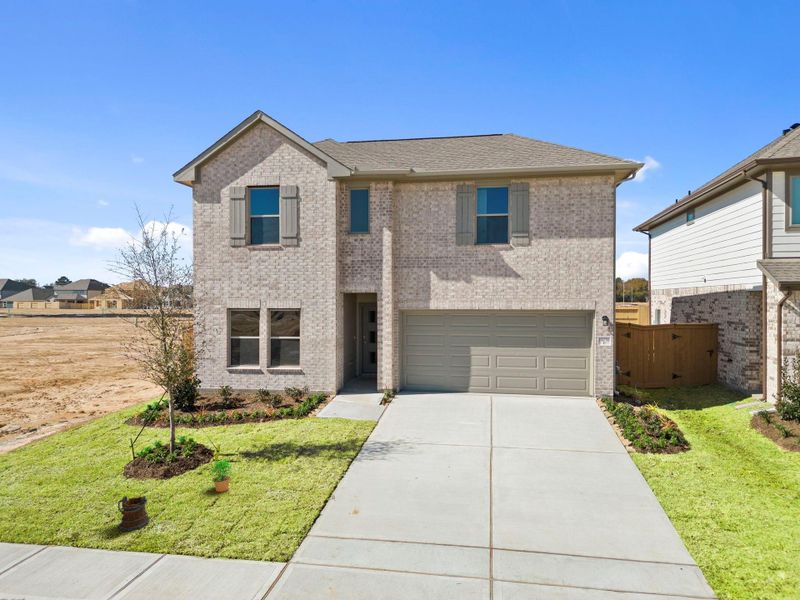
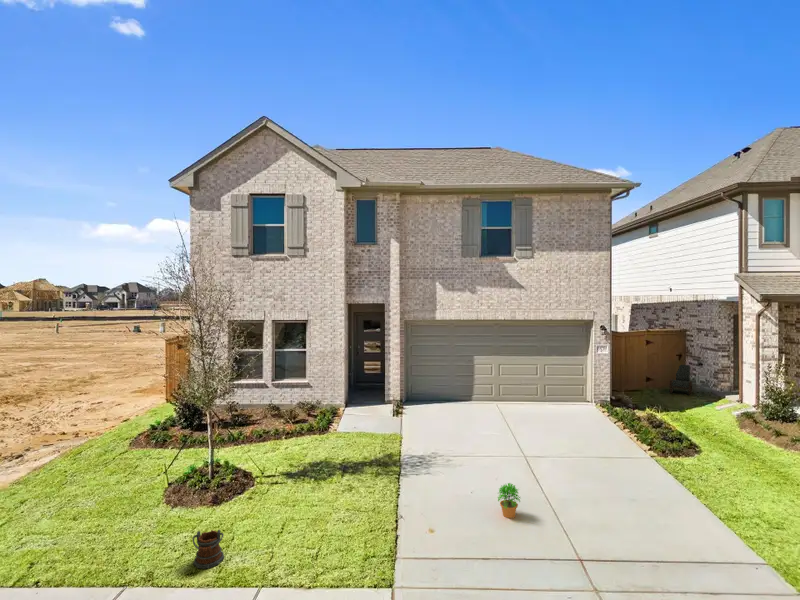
lounge chair: none [690,360,717,394] -> present [670,364,692,395]
potted plant: present [210,459,233,492] -> present [498,483,520,518]

